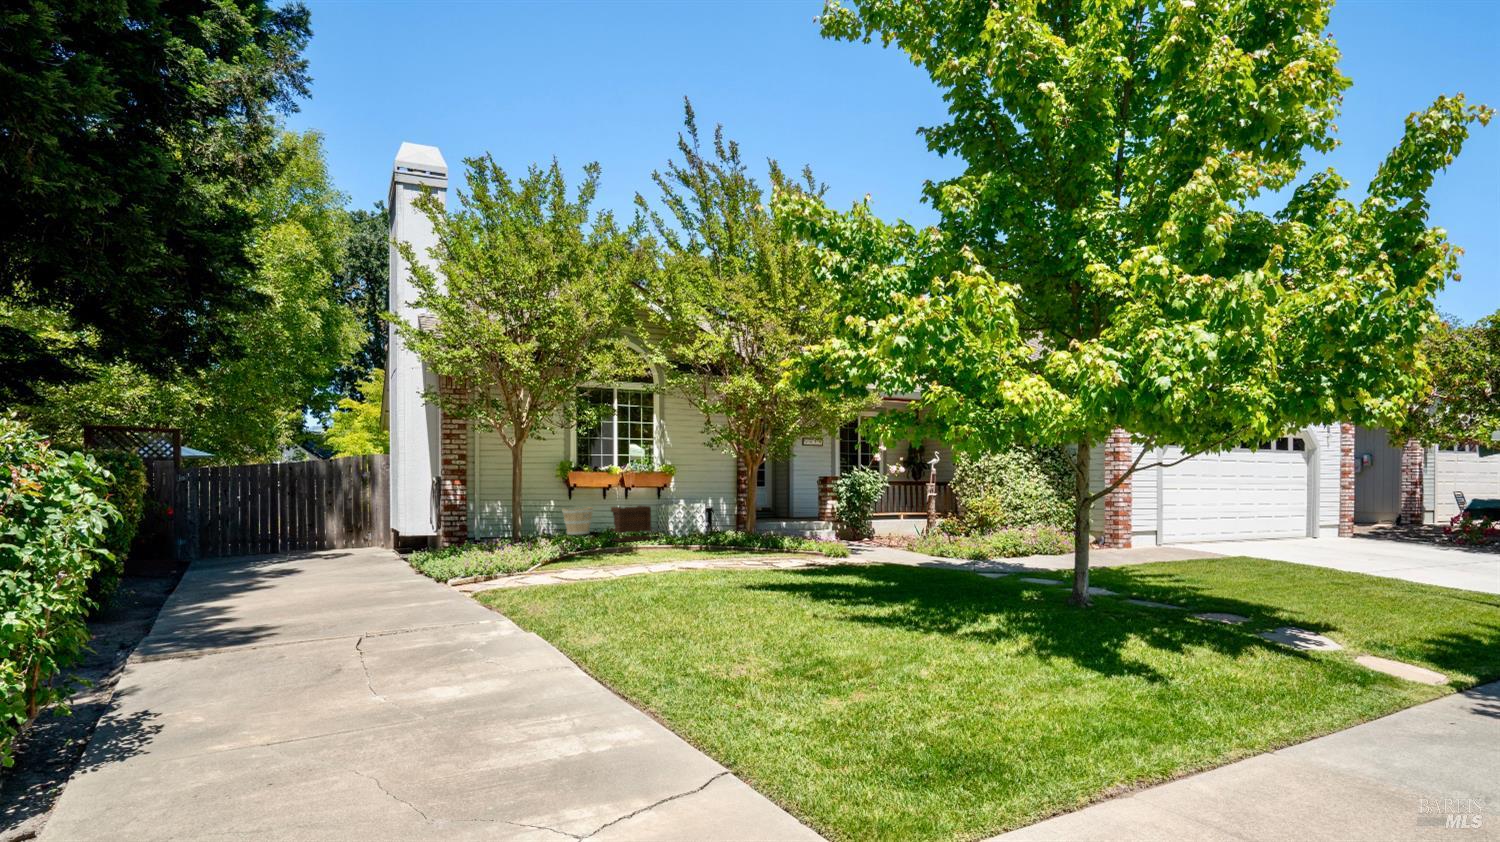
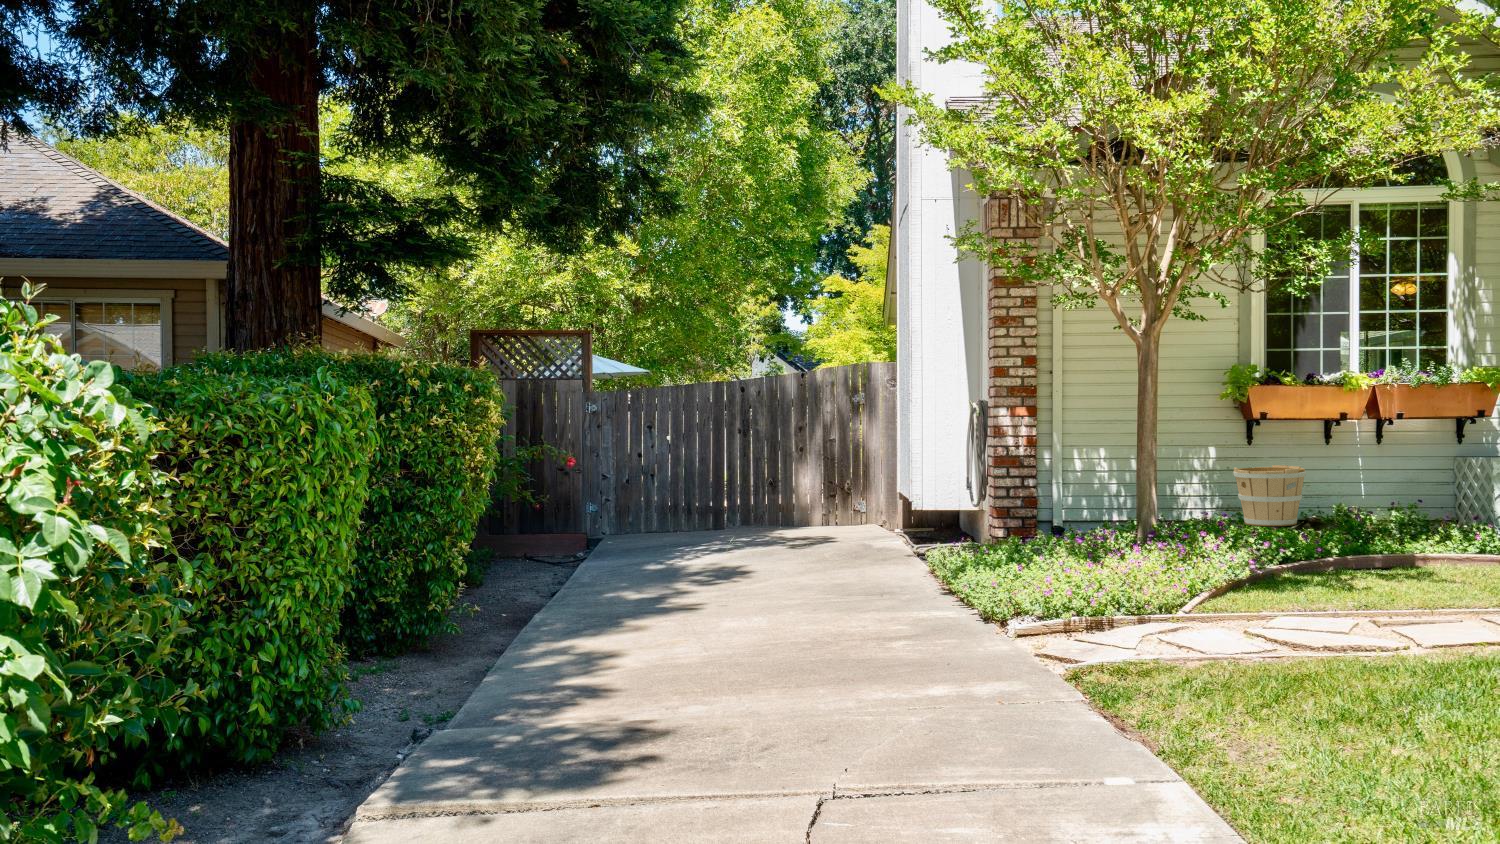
wooden crate: present [610,505,652,542] -> none [1335,465,1450,548]

